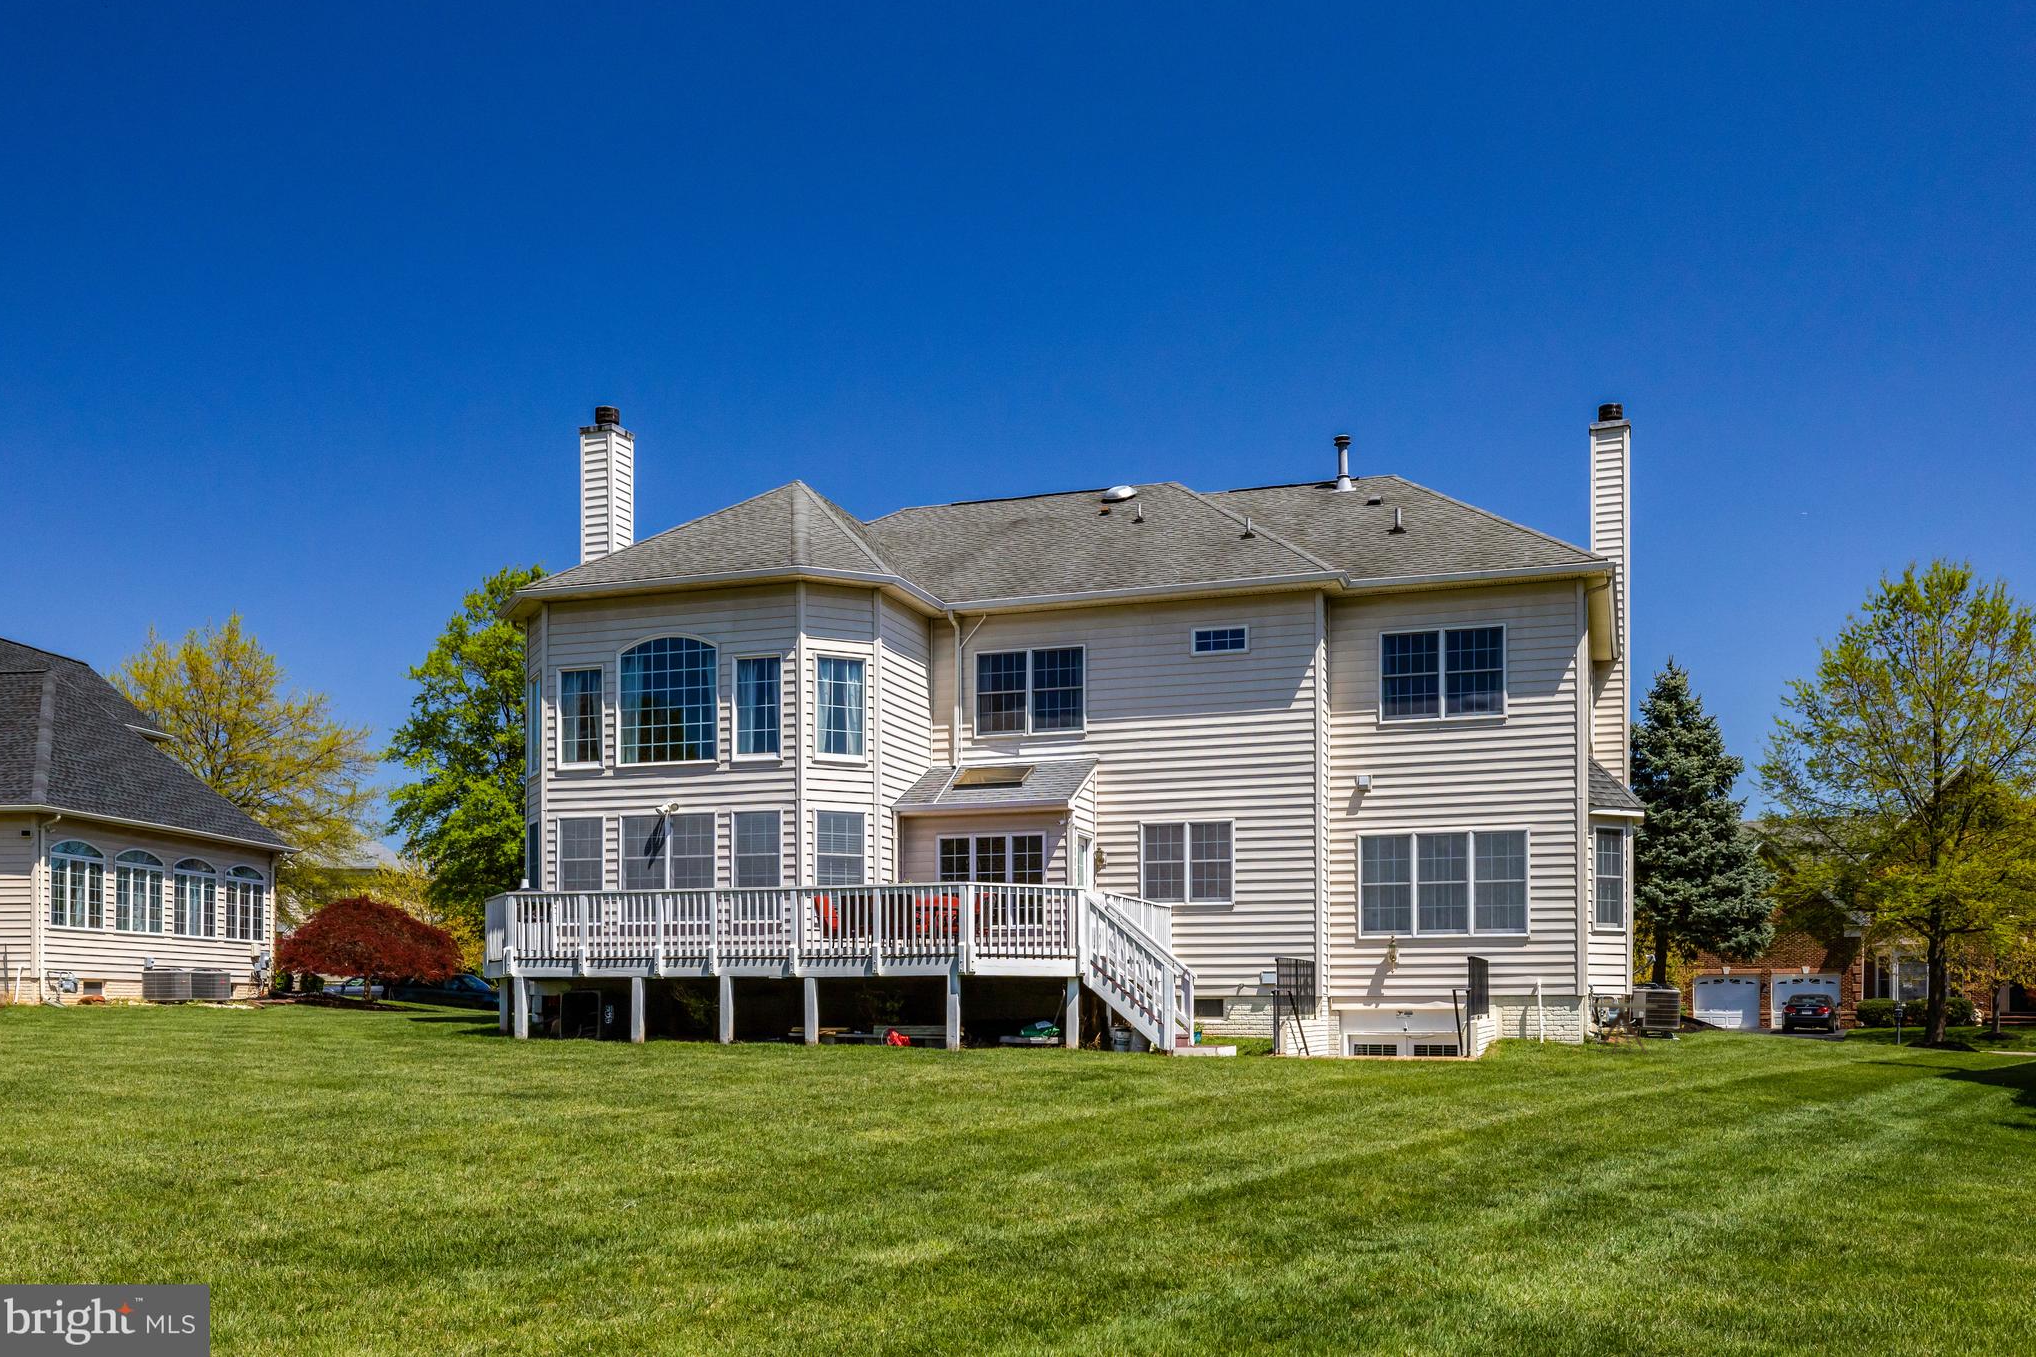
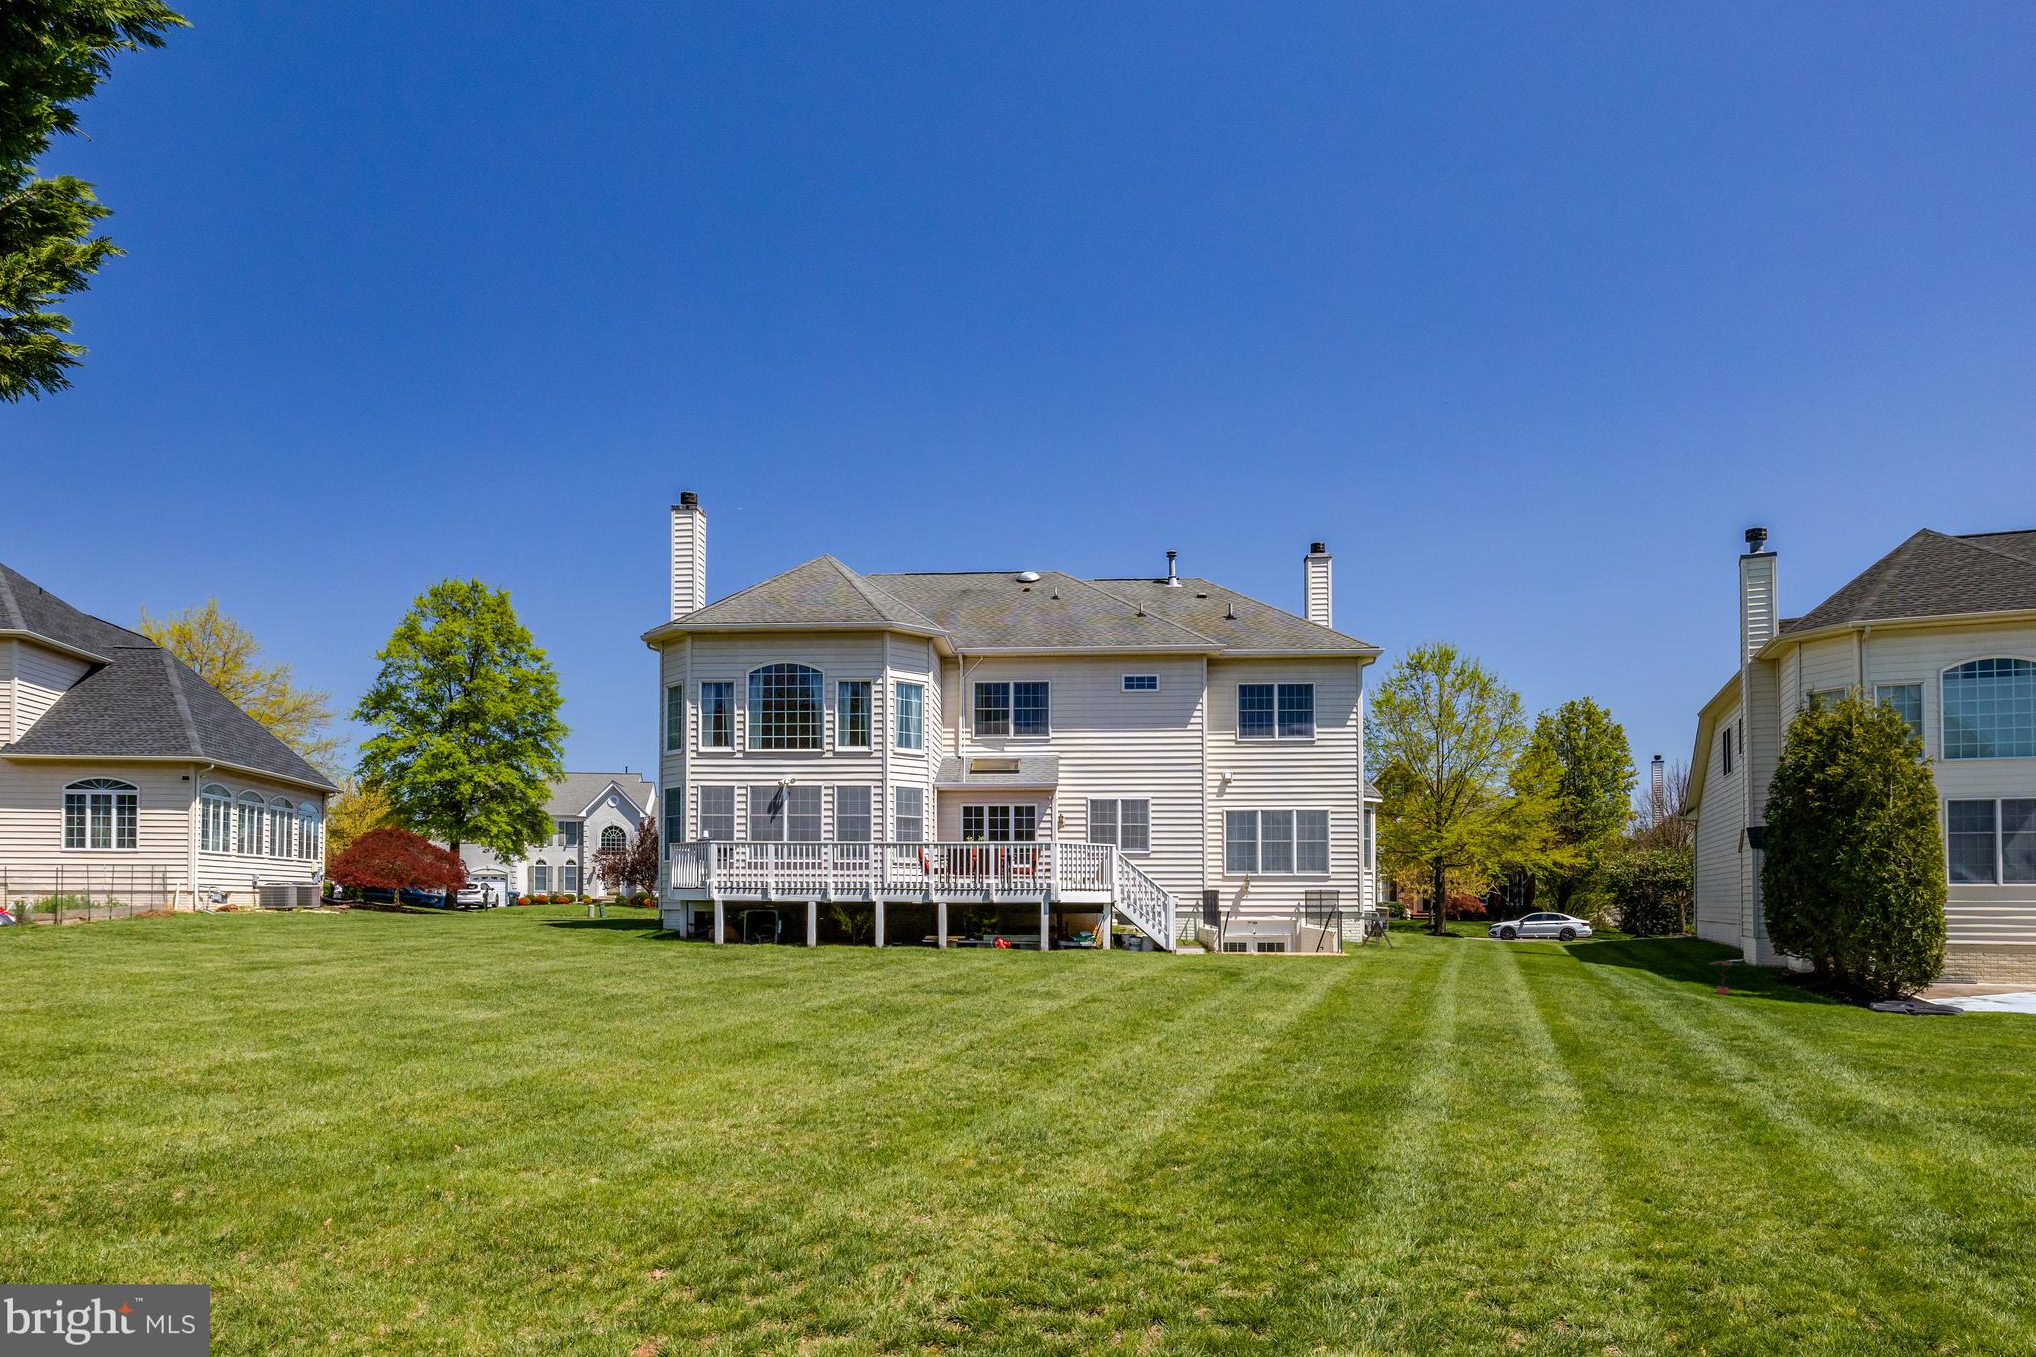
potted plant: none [1942,1056,1987,1112] -> present [1710,961,1733,994]

